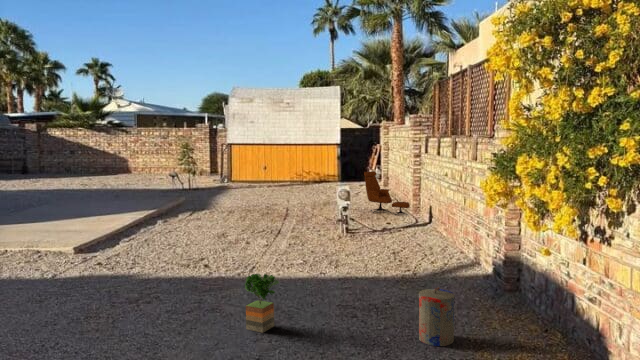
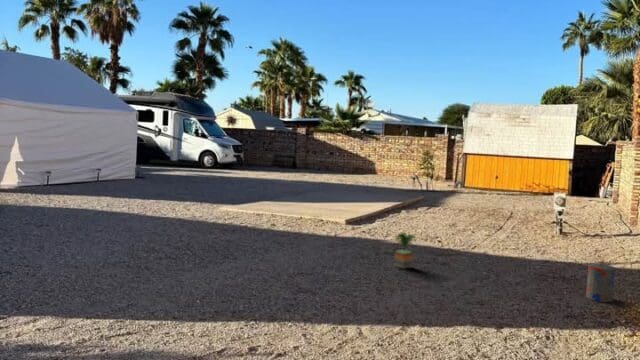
lounge chair: present [364,171,410,214] -> none [586,186,630,229]
potted tree: present [245,274,279,333] -> present [395,233,417,269]

